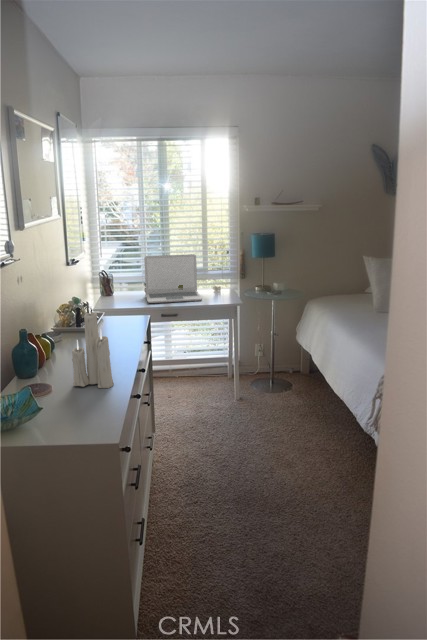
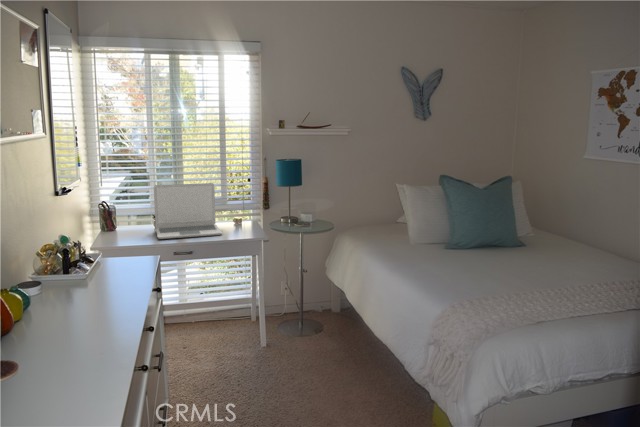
candle: present [72,304,114,388] -> none [46,240,109,365]

